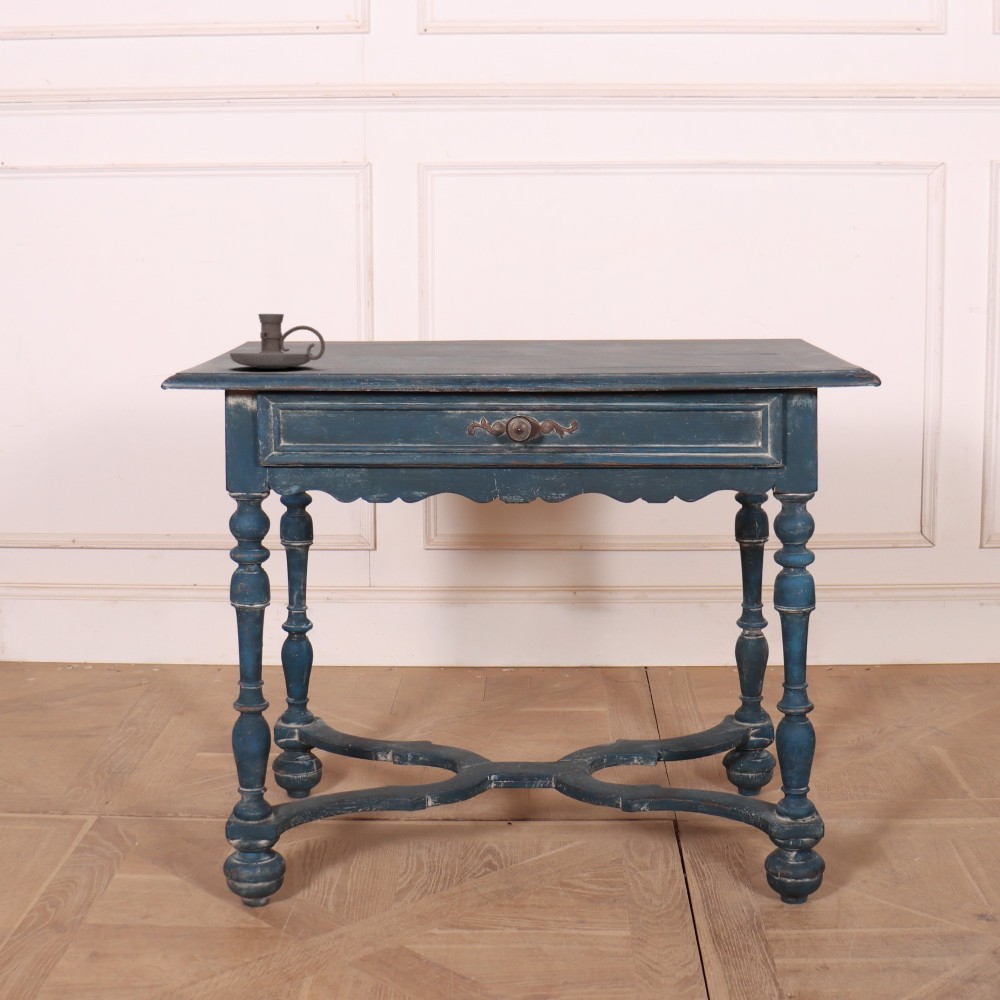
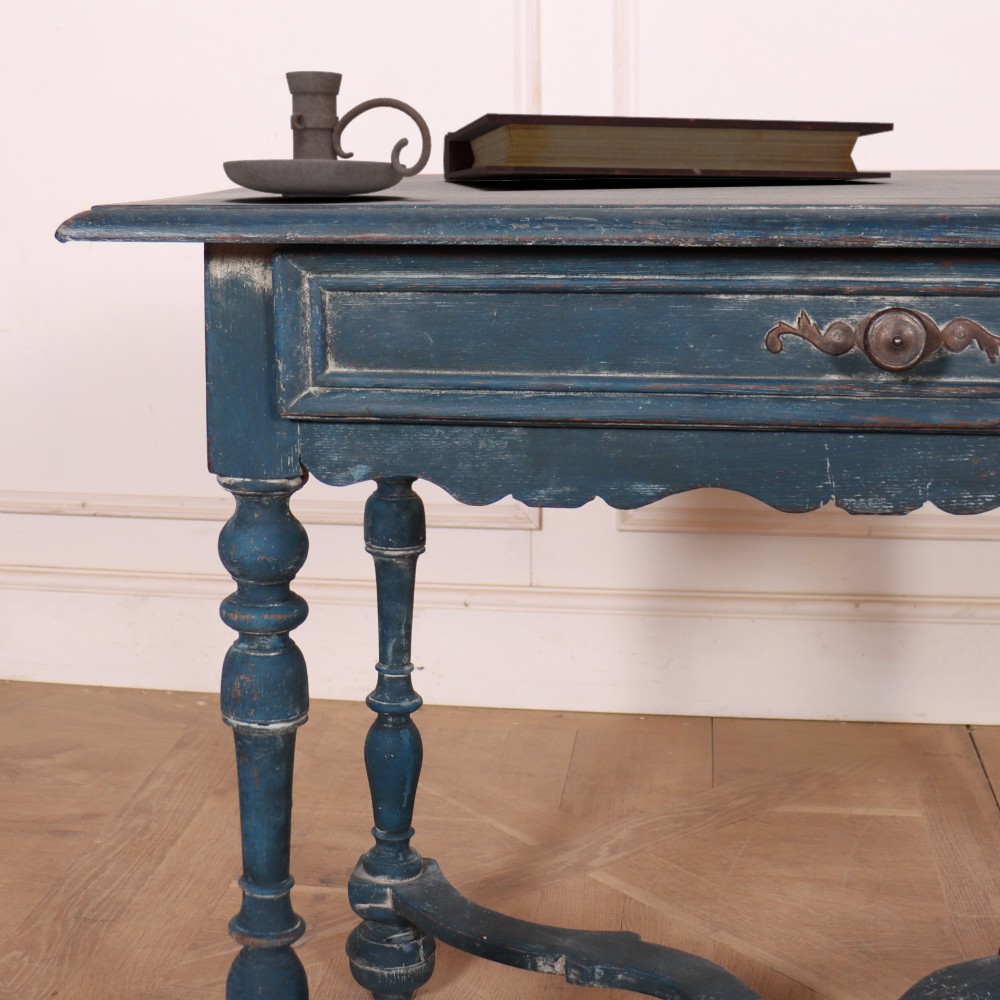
book: none [323,327,541,356] -> present [443,113,894,182]

